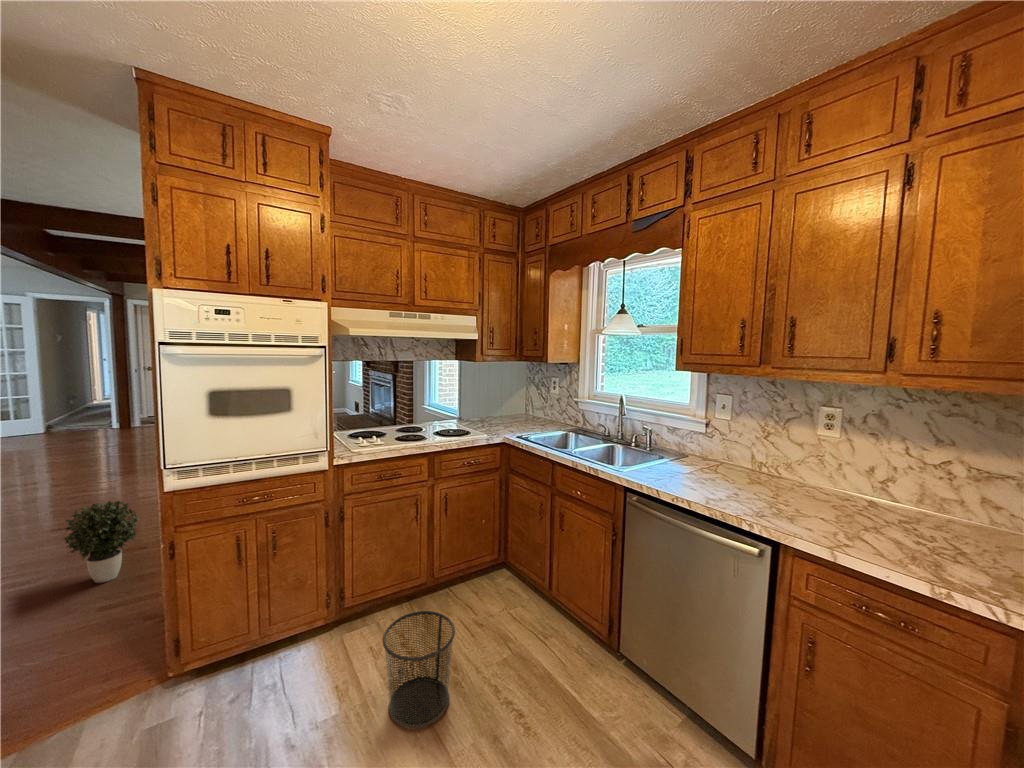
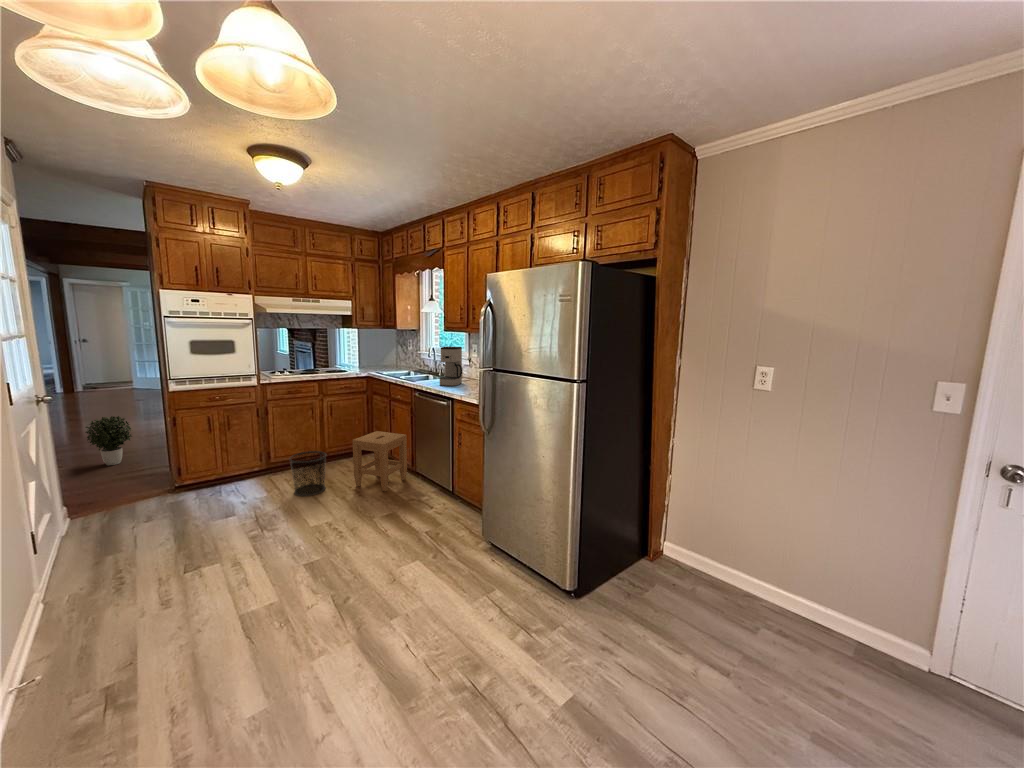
coffee maker: none [691,404,745,496] -> present [440,346,462,386]
stool: none [505,562,605,722] -> present [352,431,407,491]

